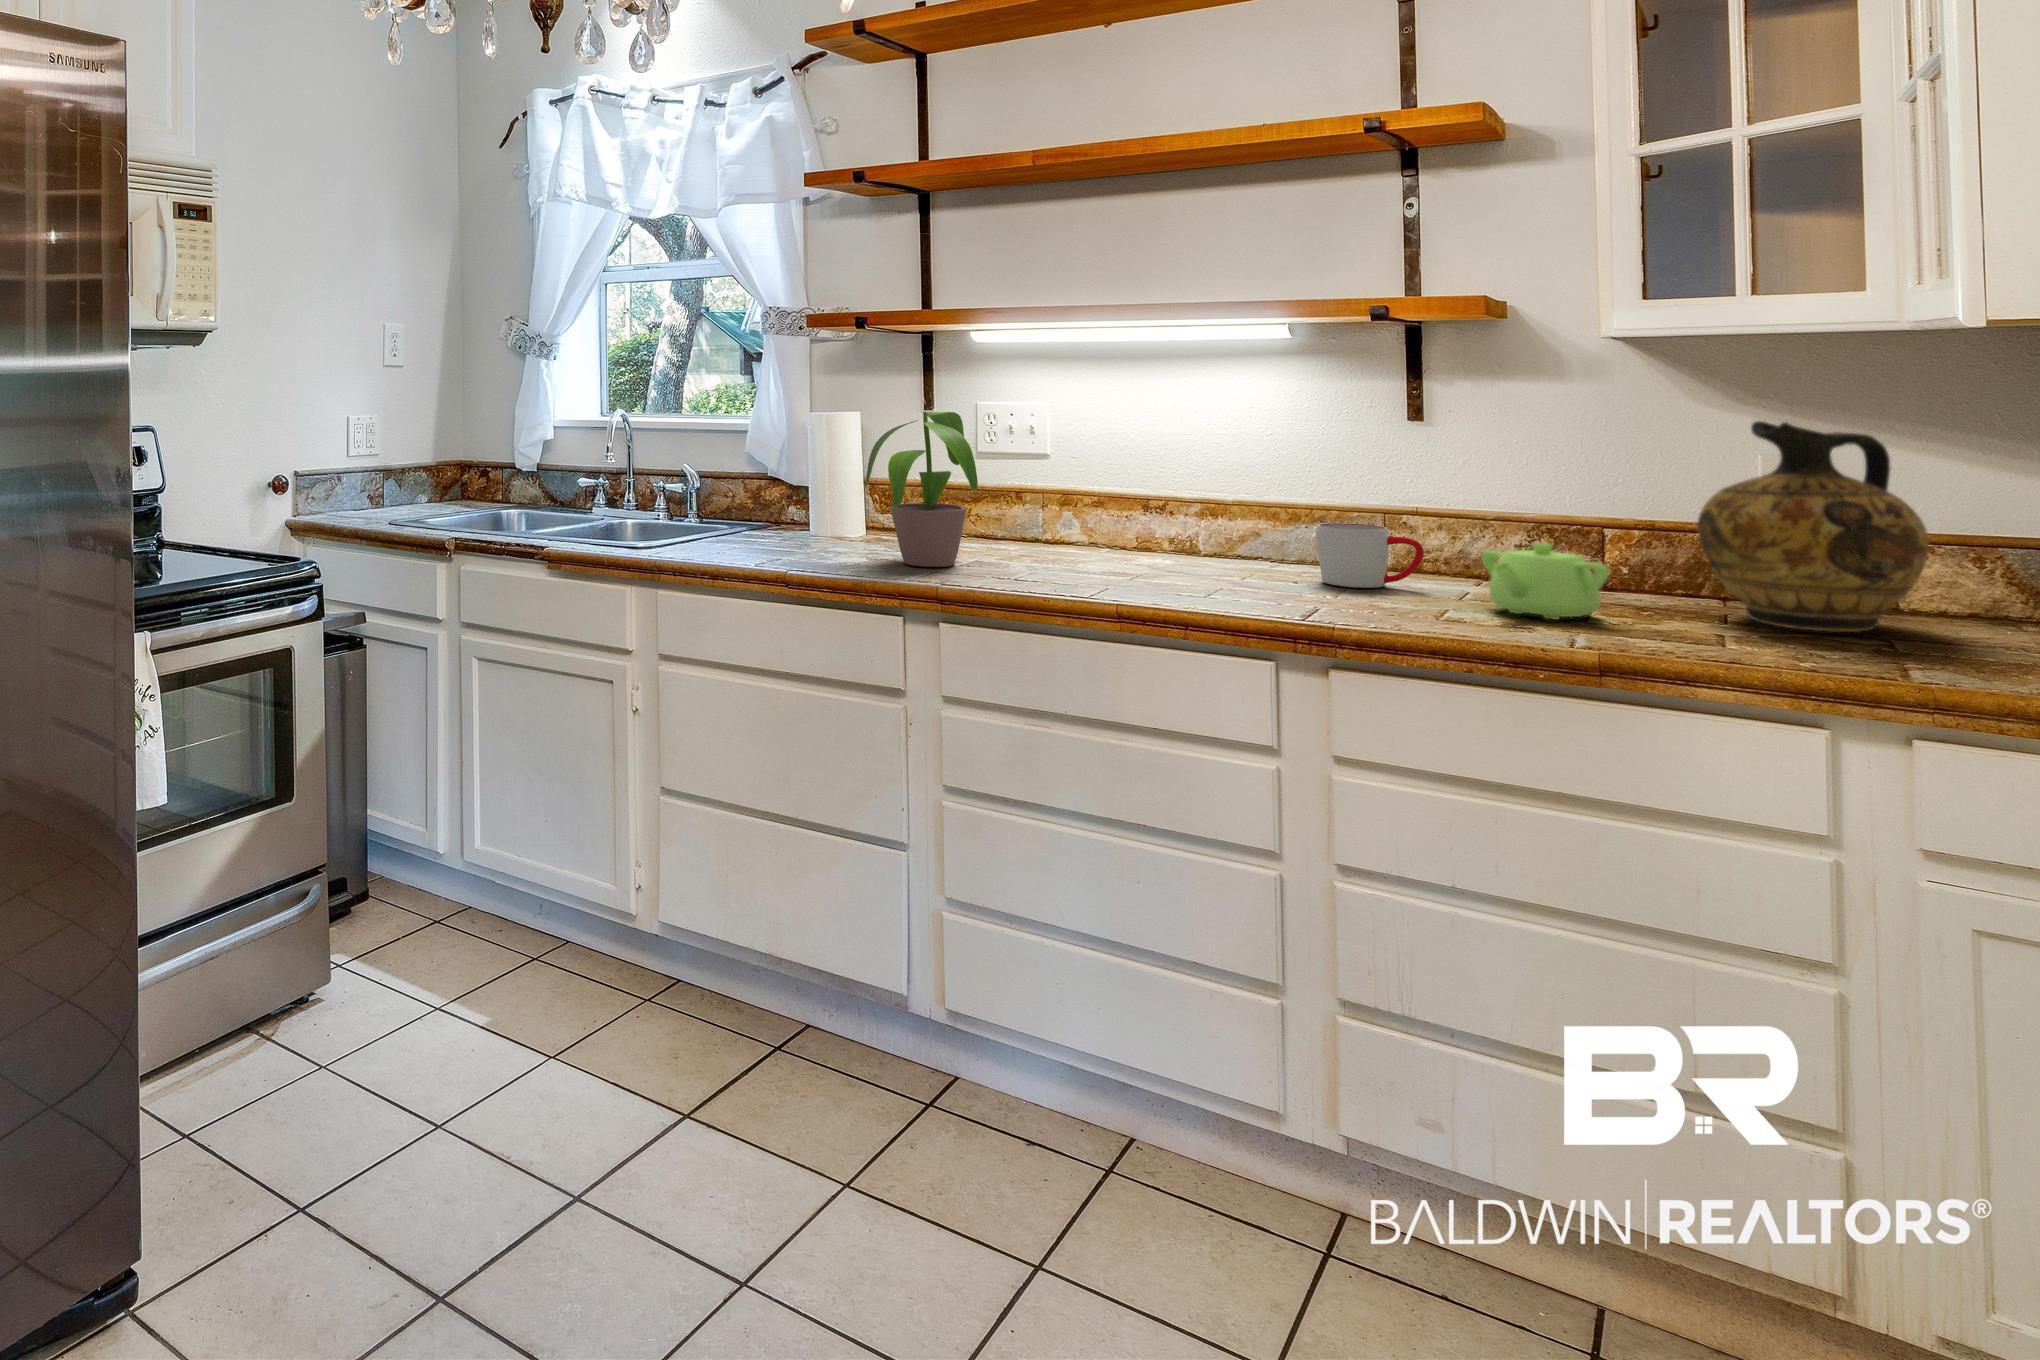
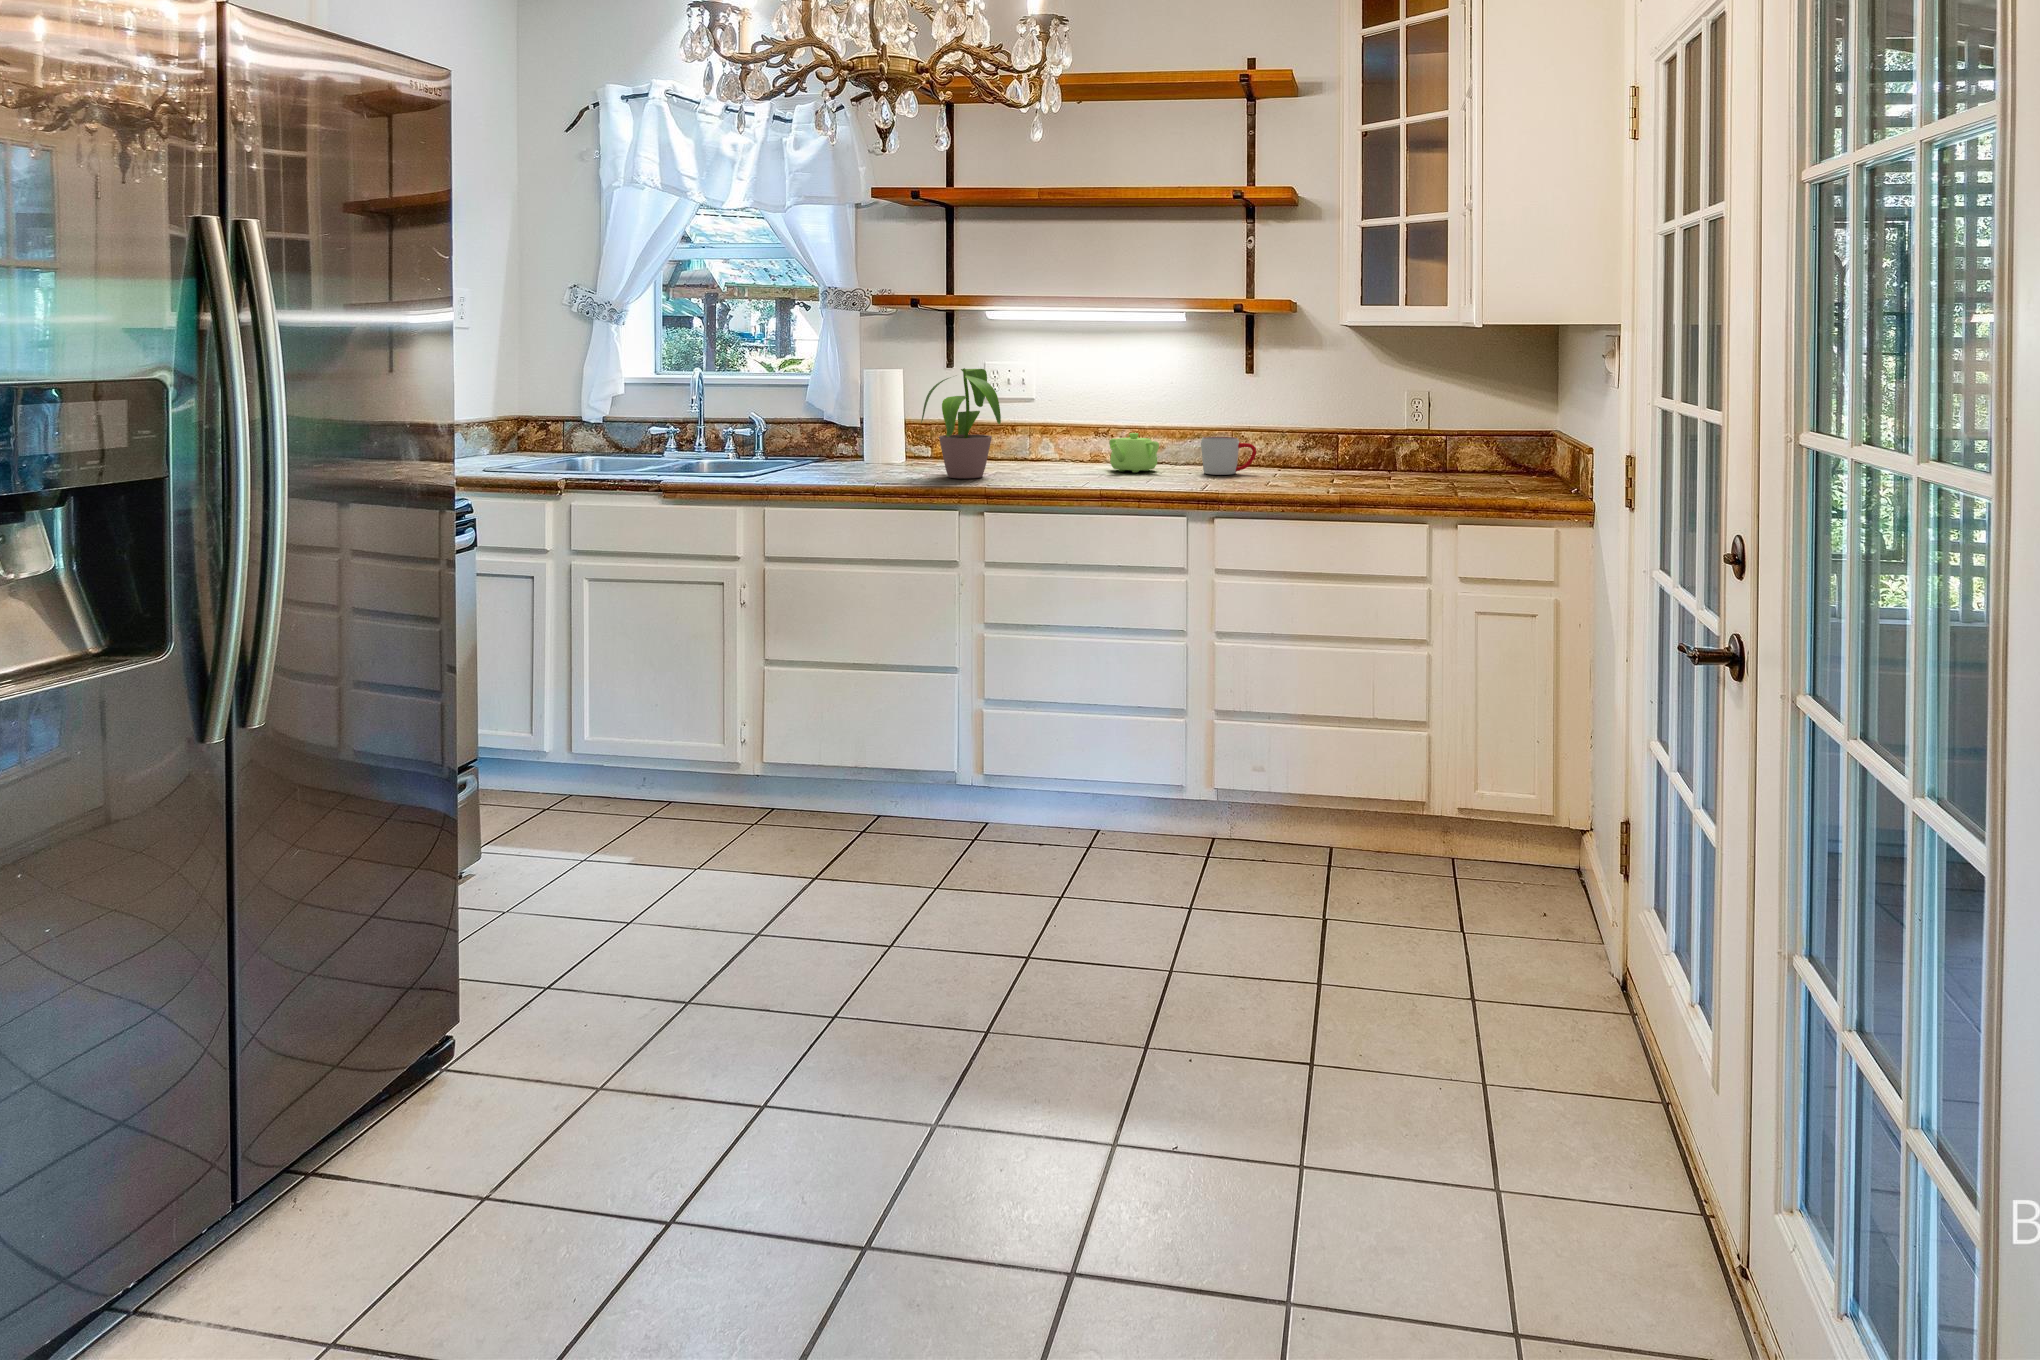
ceramic jug: present [1697,421,1929,632] -> none [1380,372,1468,480]
teapot: present [1481,543,1609,619] -> present [1109,433,1159,472]

